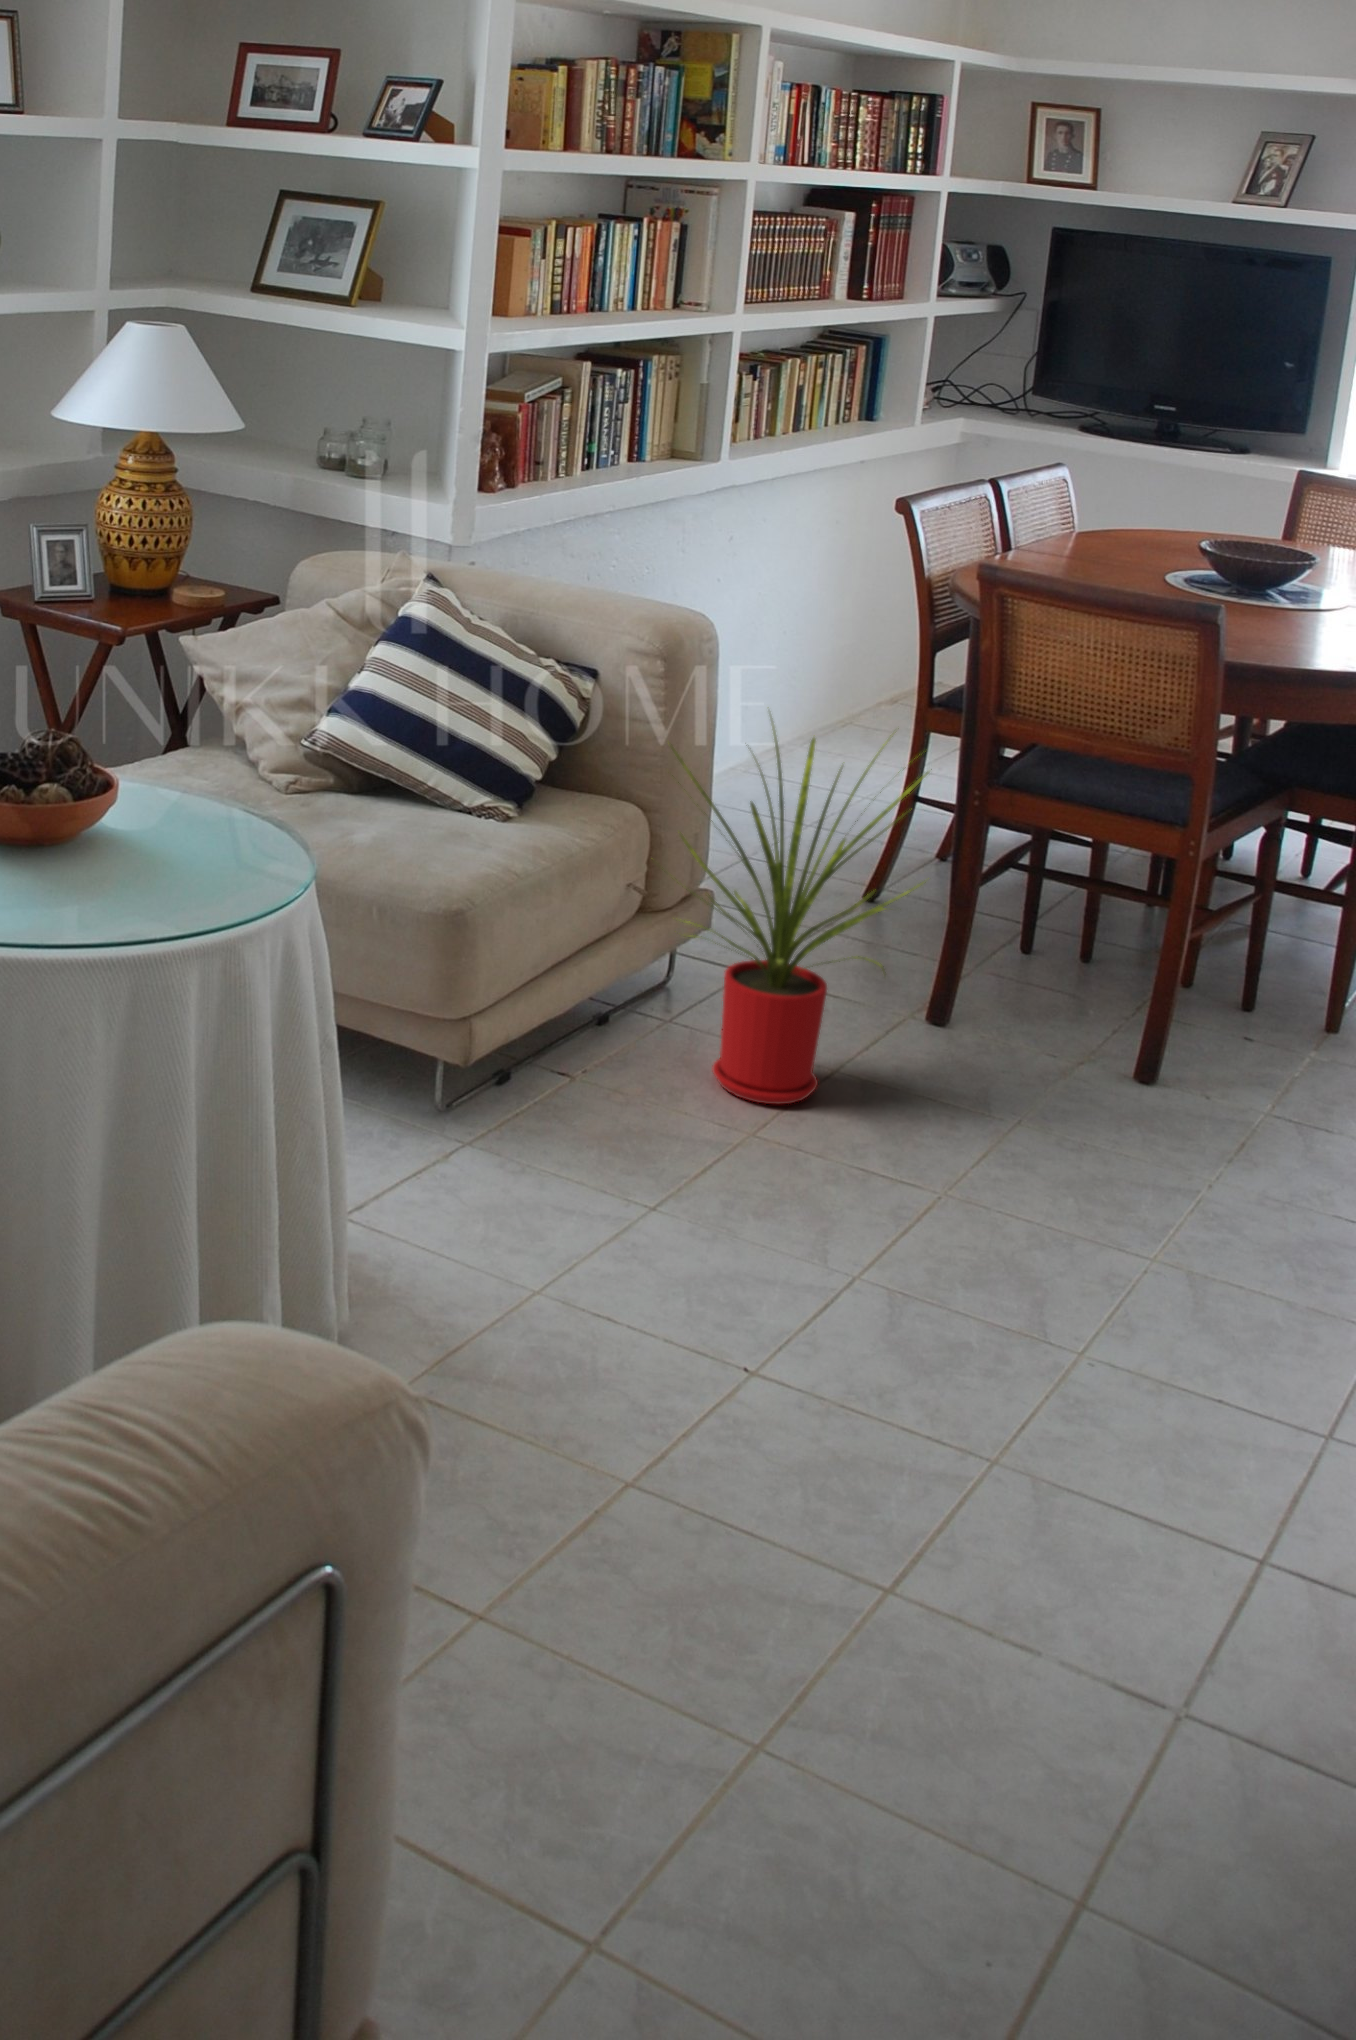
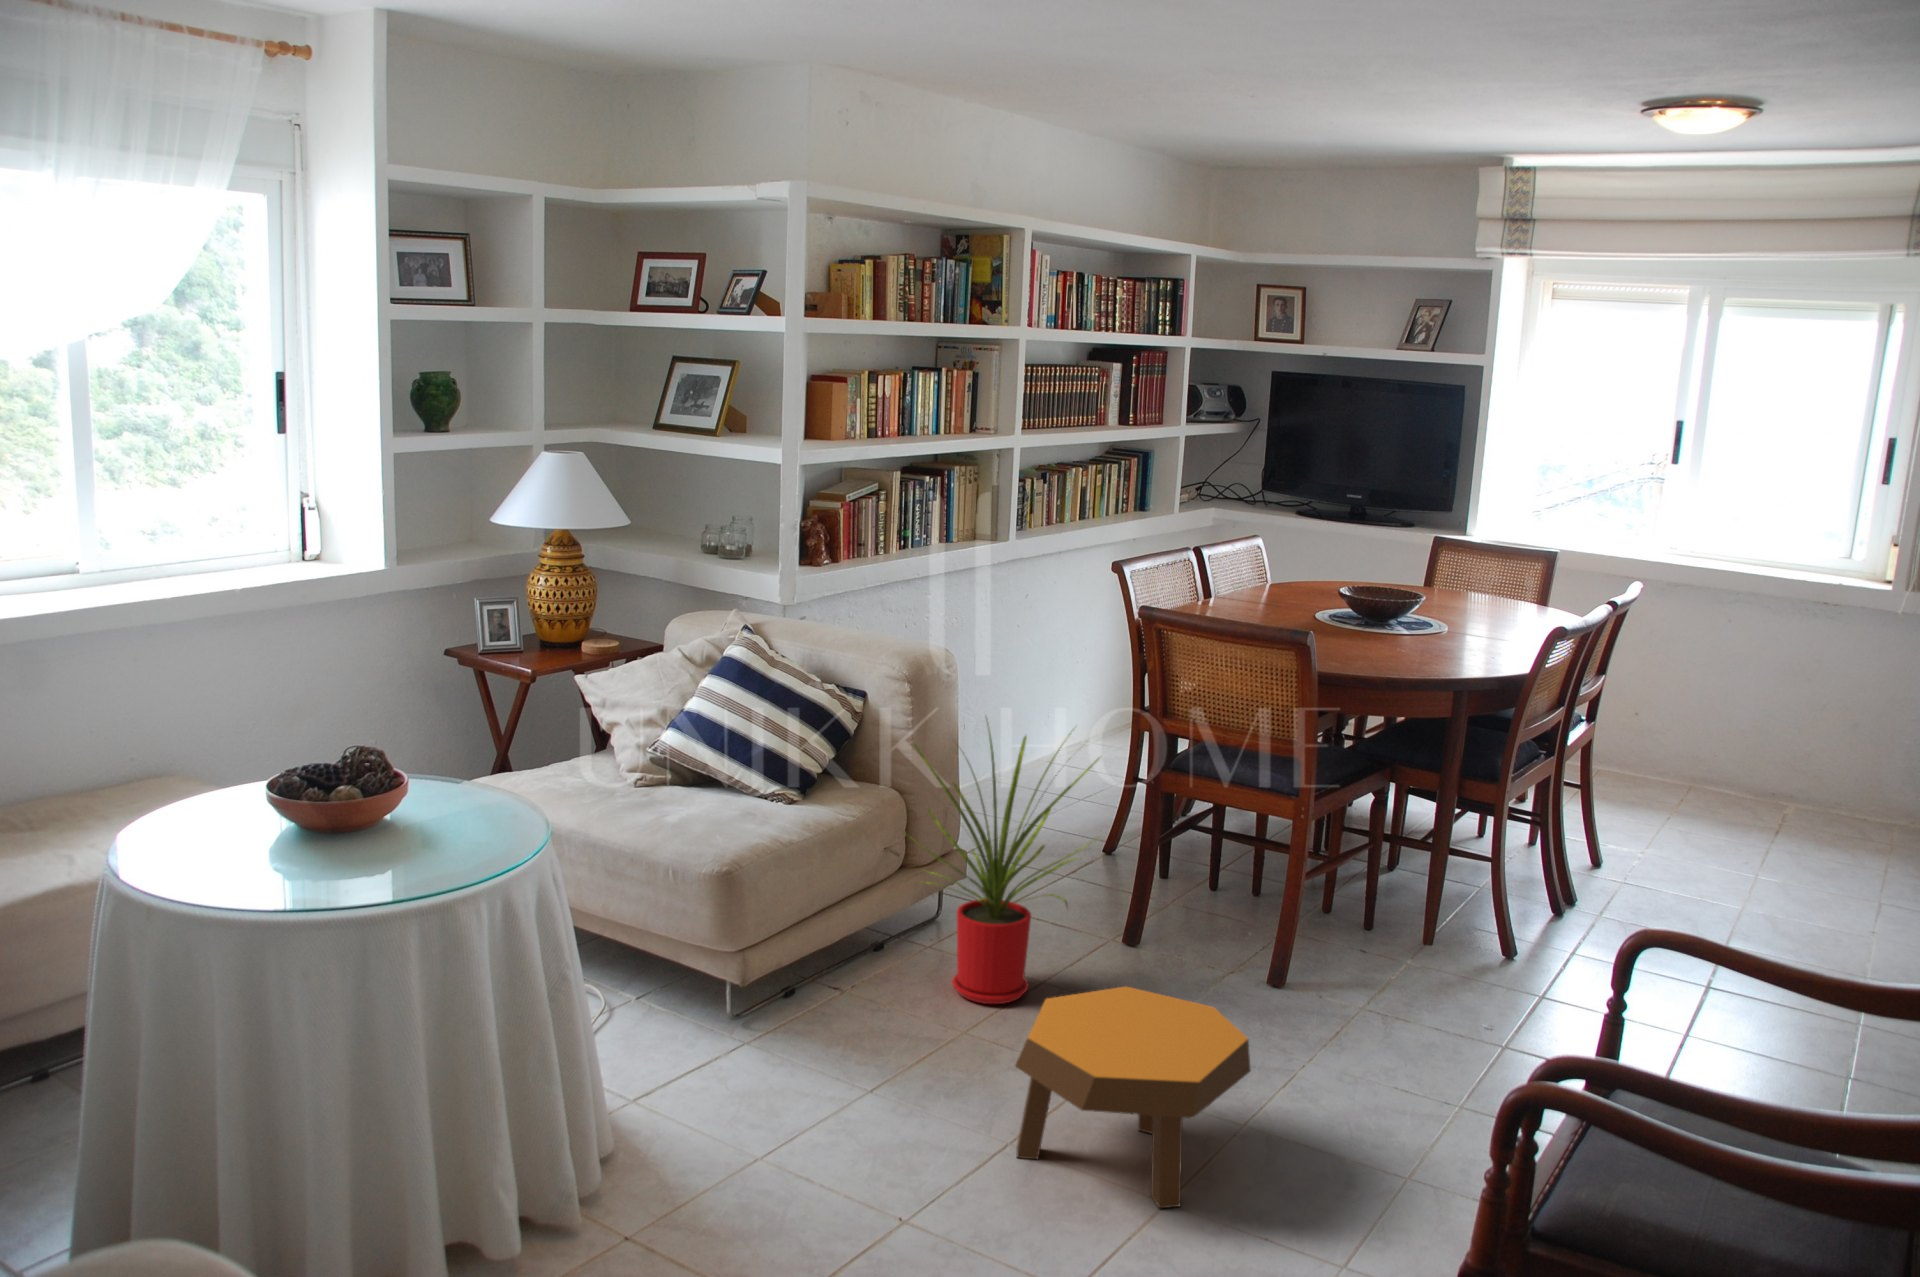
footstool: none [865,1089,1196,1392] -> present [1015,986,1251,1208]

